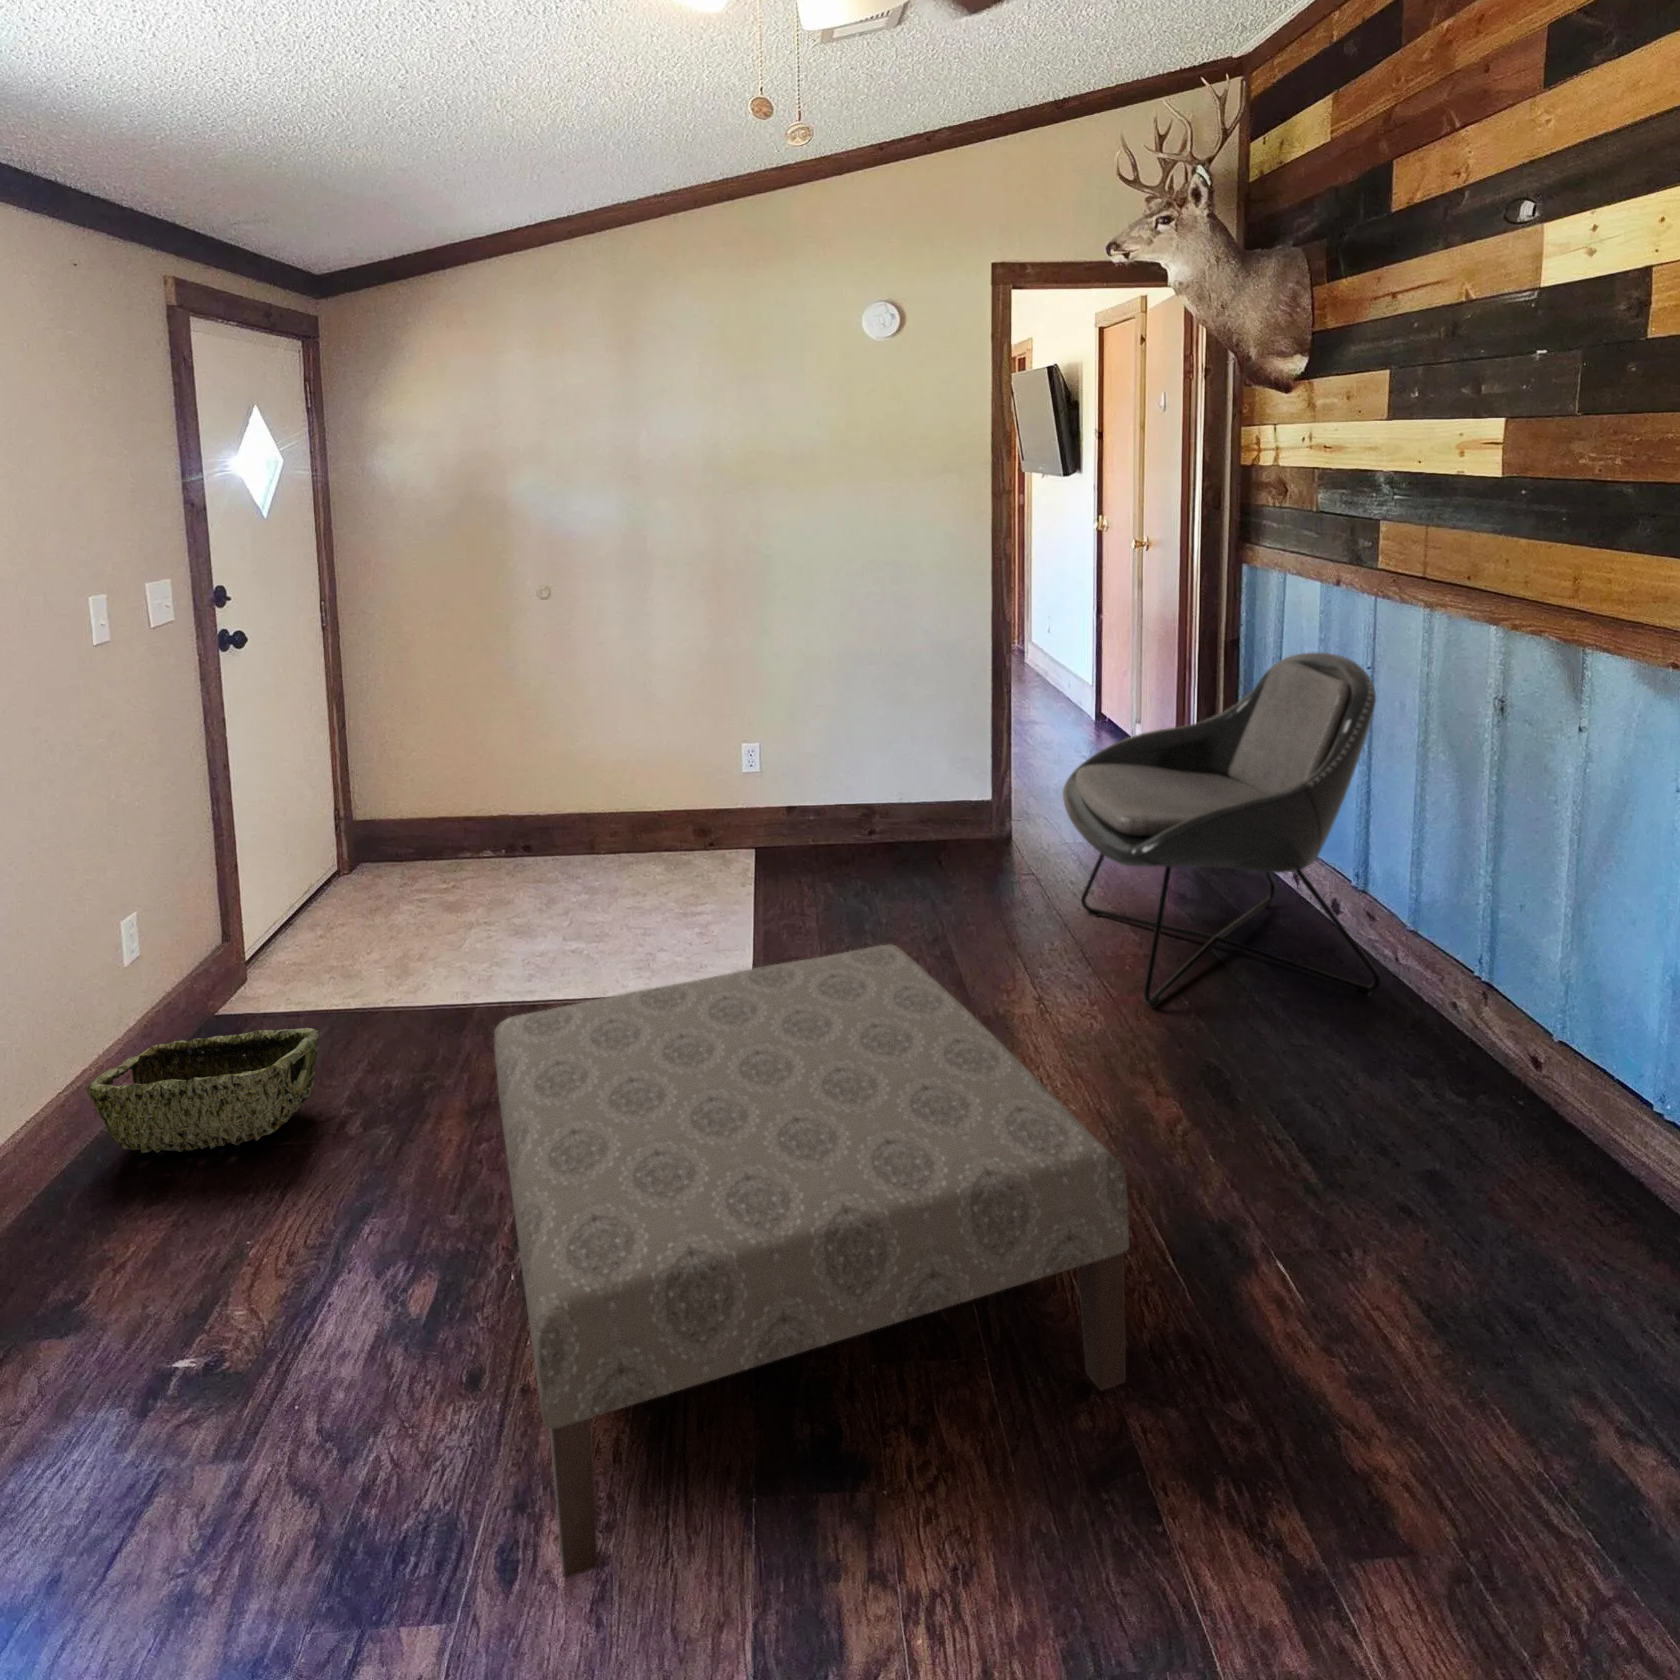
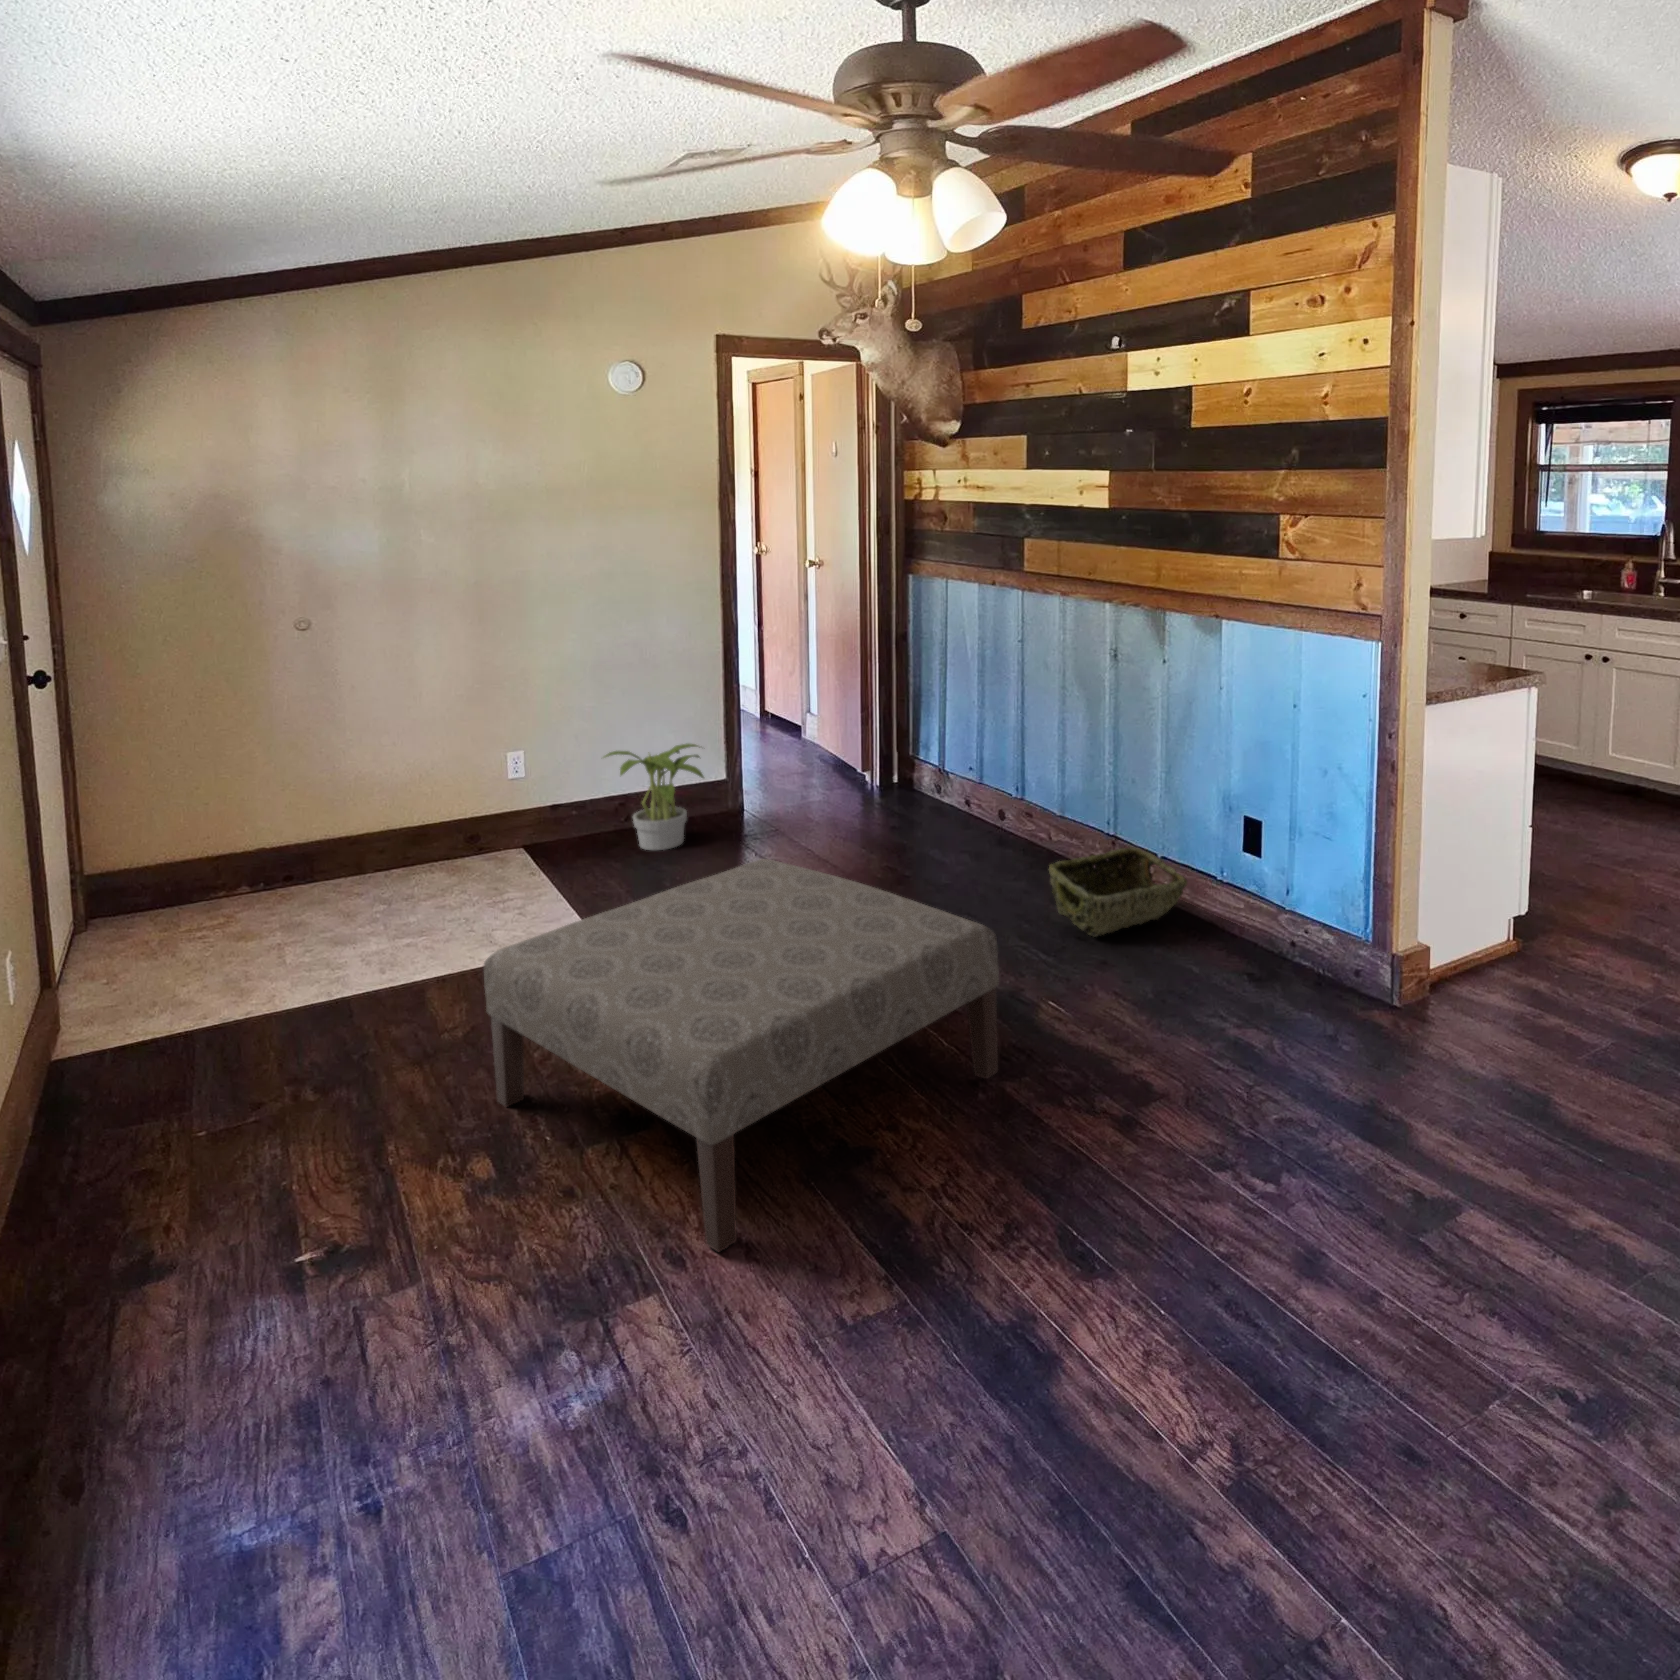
lounge chair: present [1063,653,1380,1008] -> none [812,634,1048,897]
potted plant: none [833,755,953,876] -> present [604,744,704,850]
woven basket: present [86,1028,319,1153] -> present [1049,847,1187,937]

